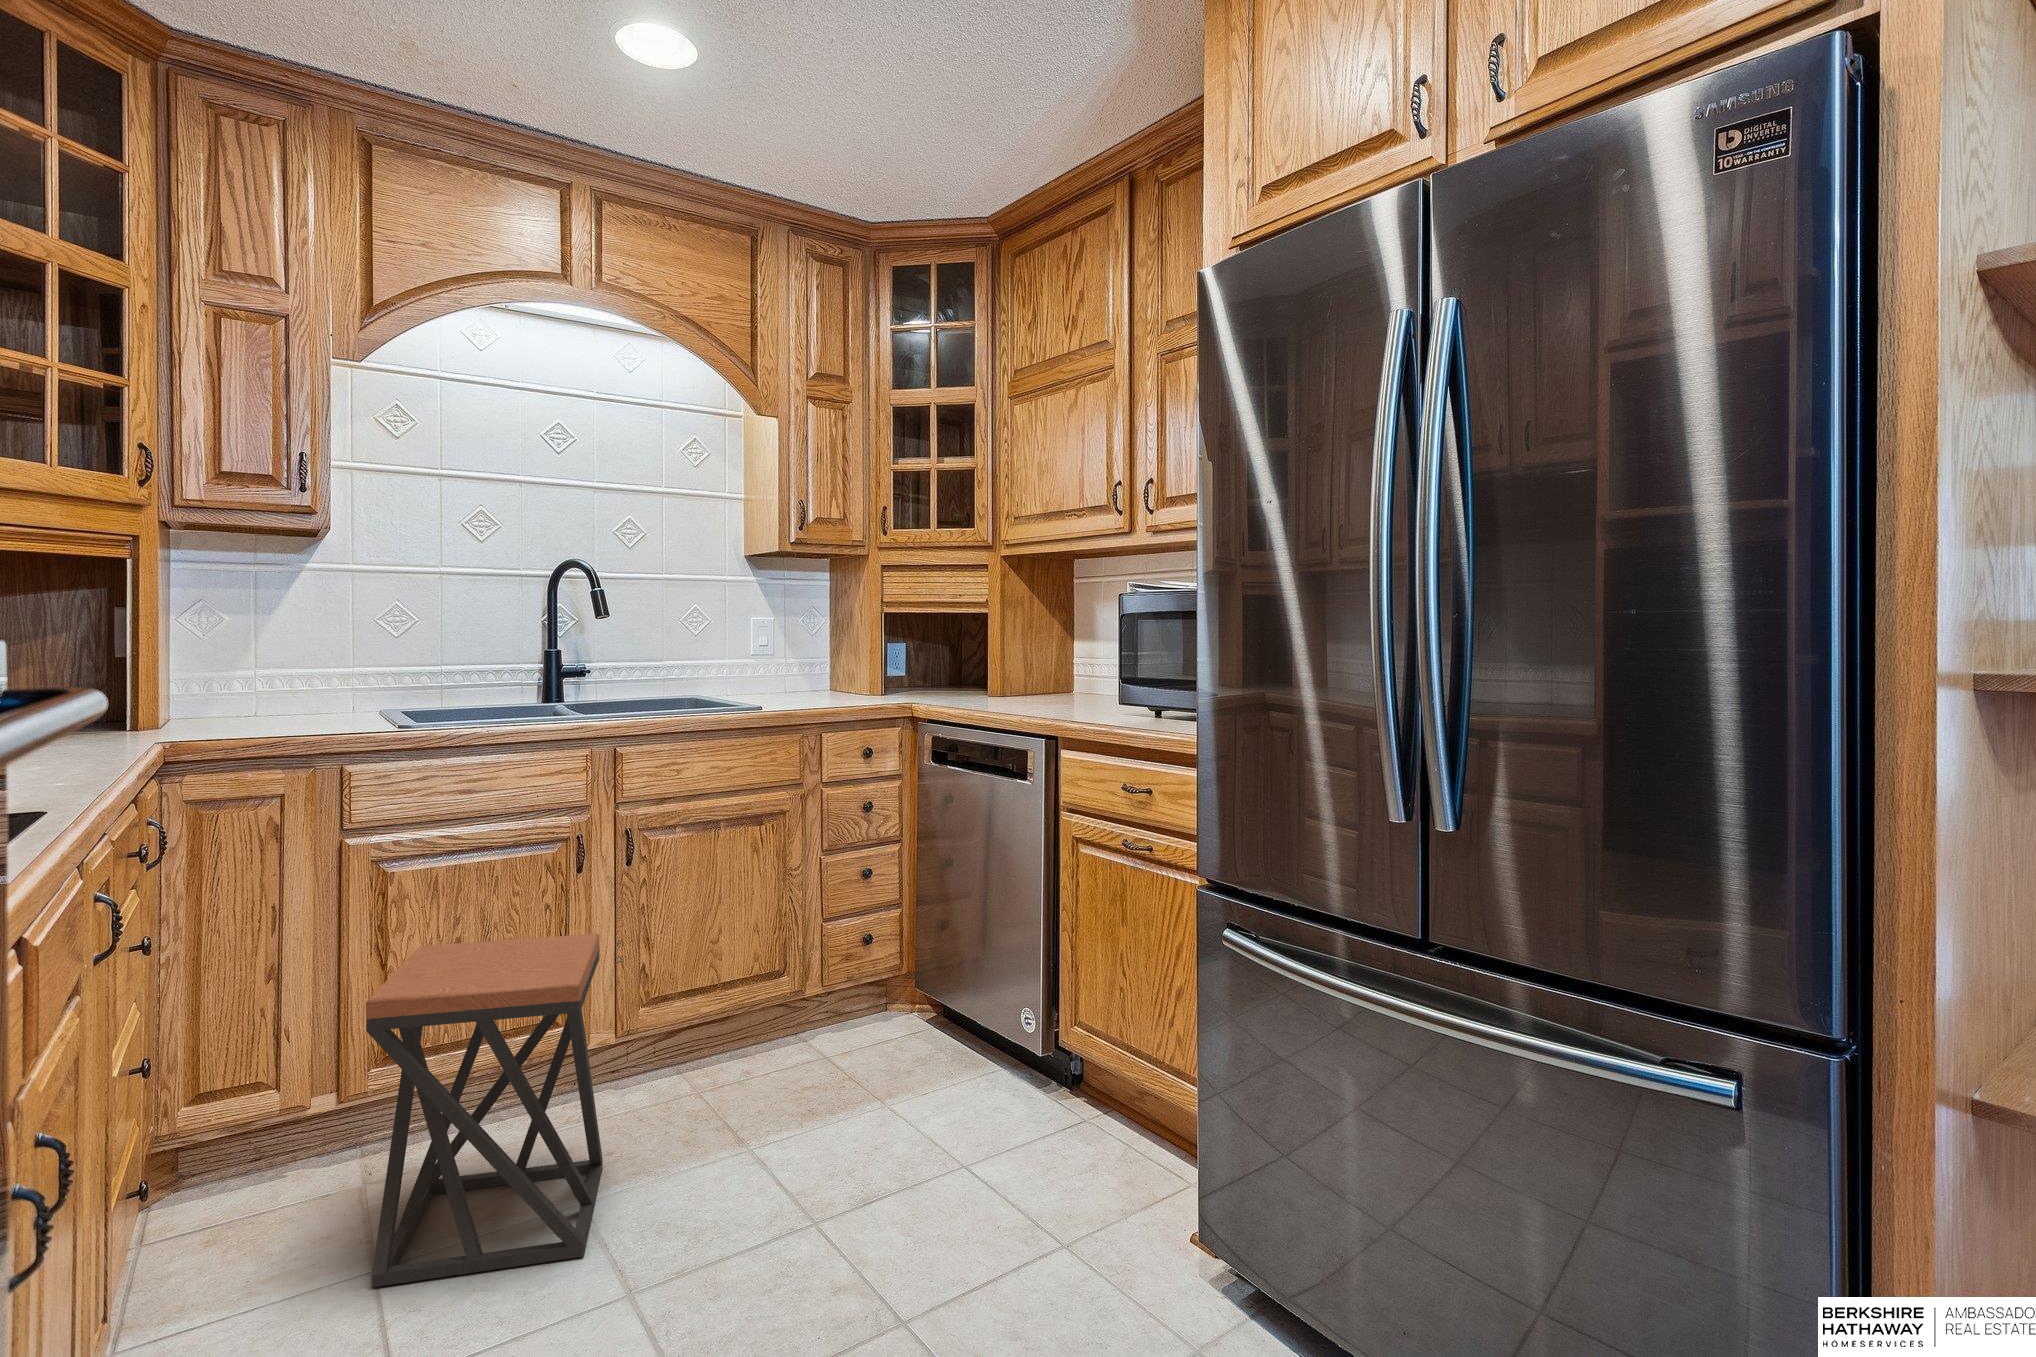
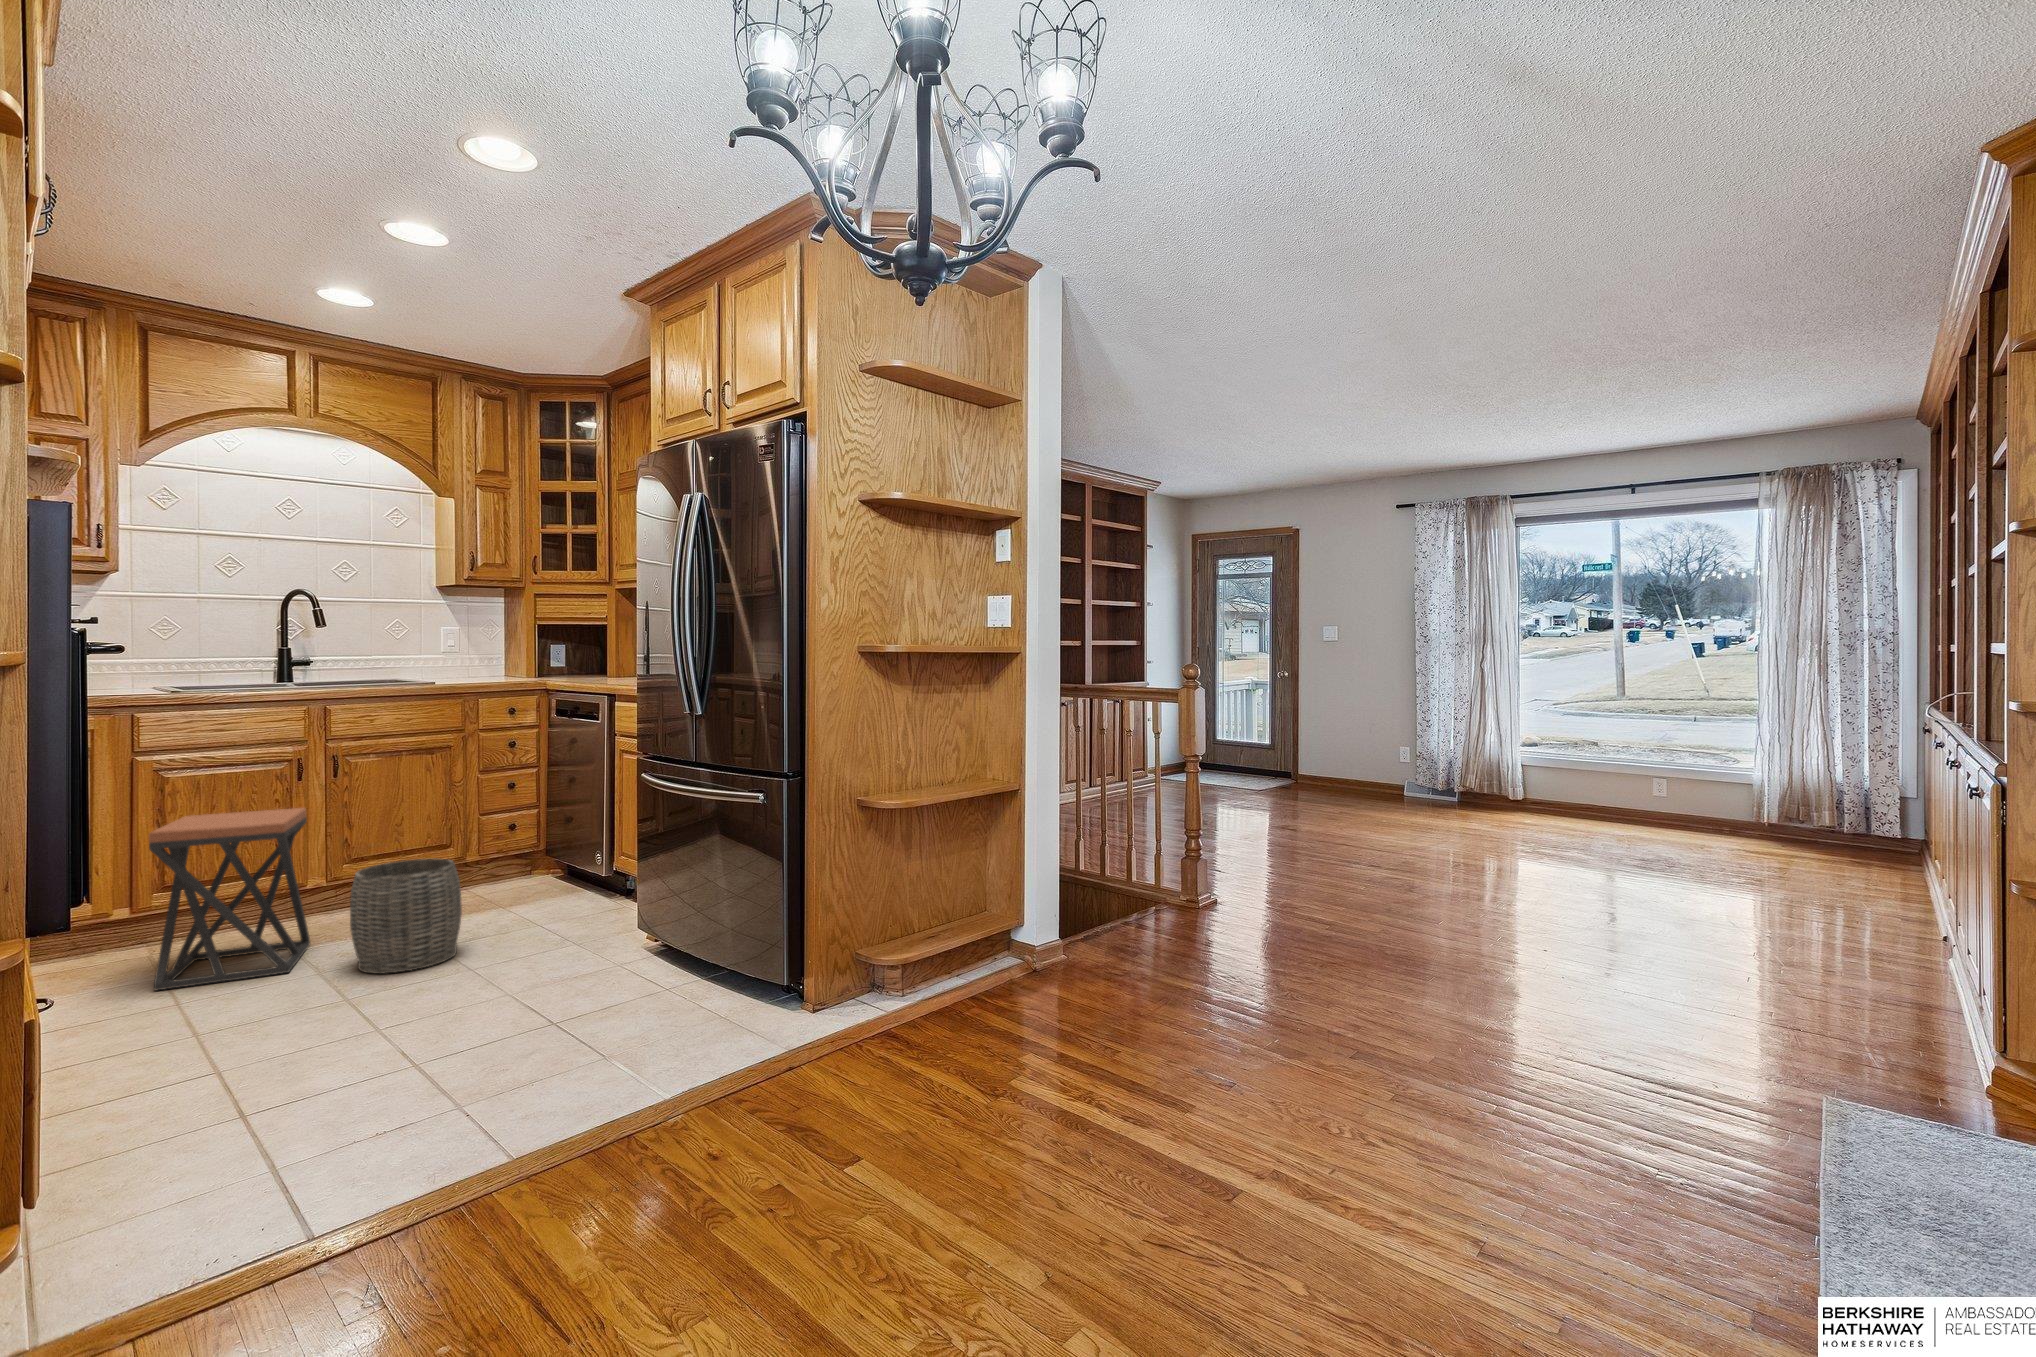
woven basket: none [684,1041,860,1283] -> present [350,859,462,974]

